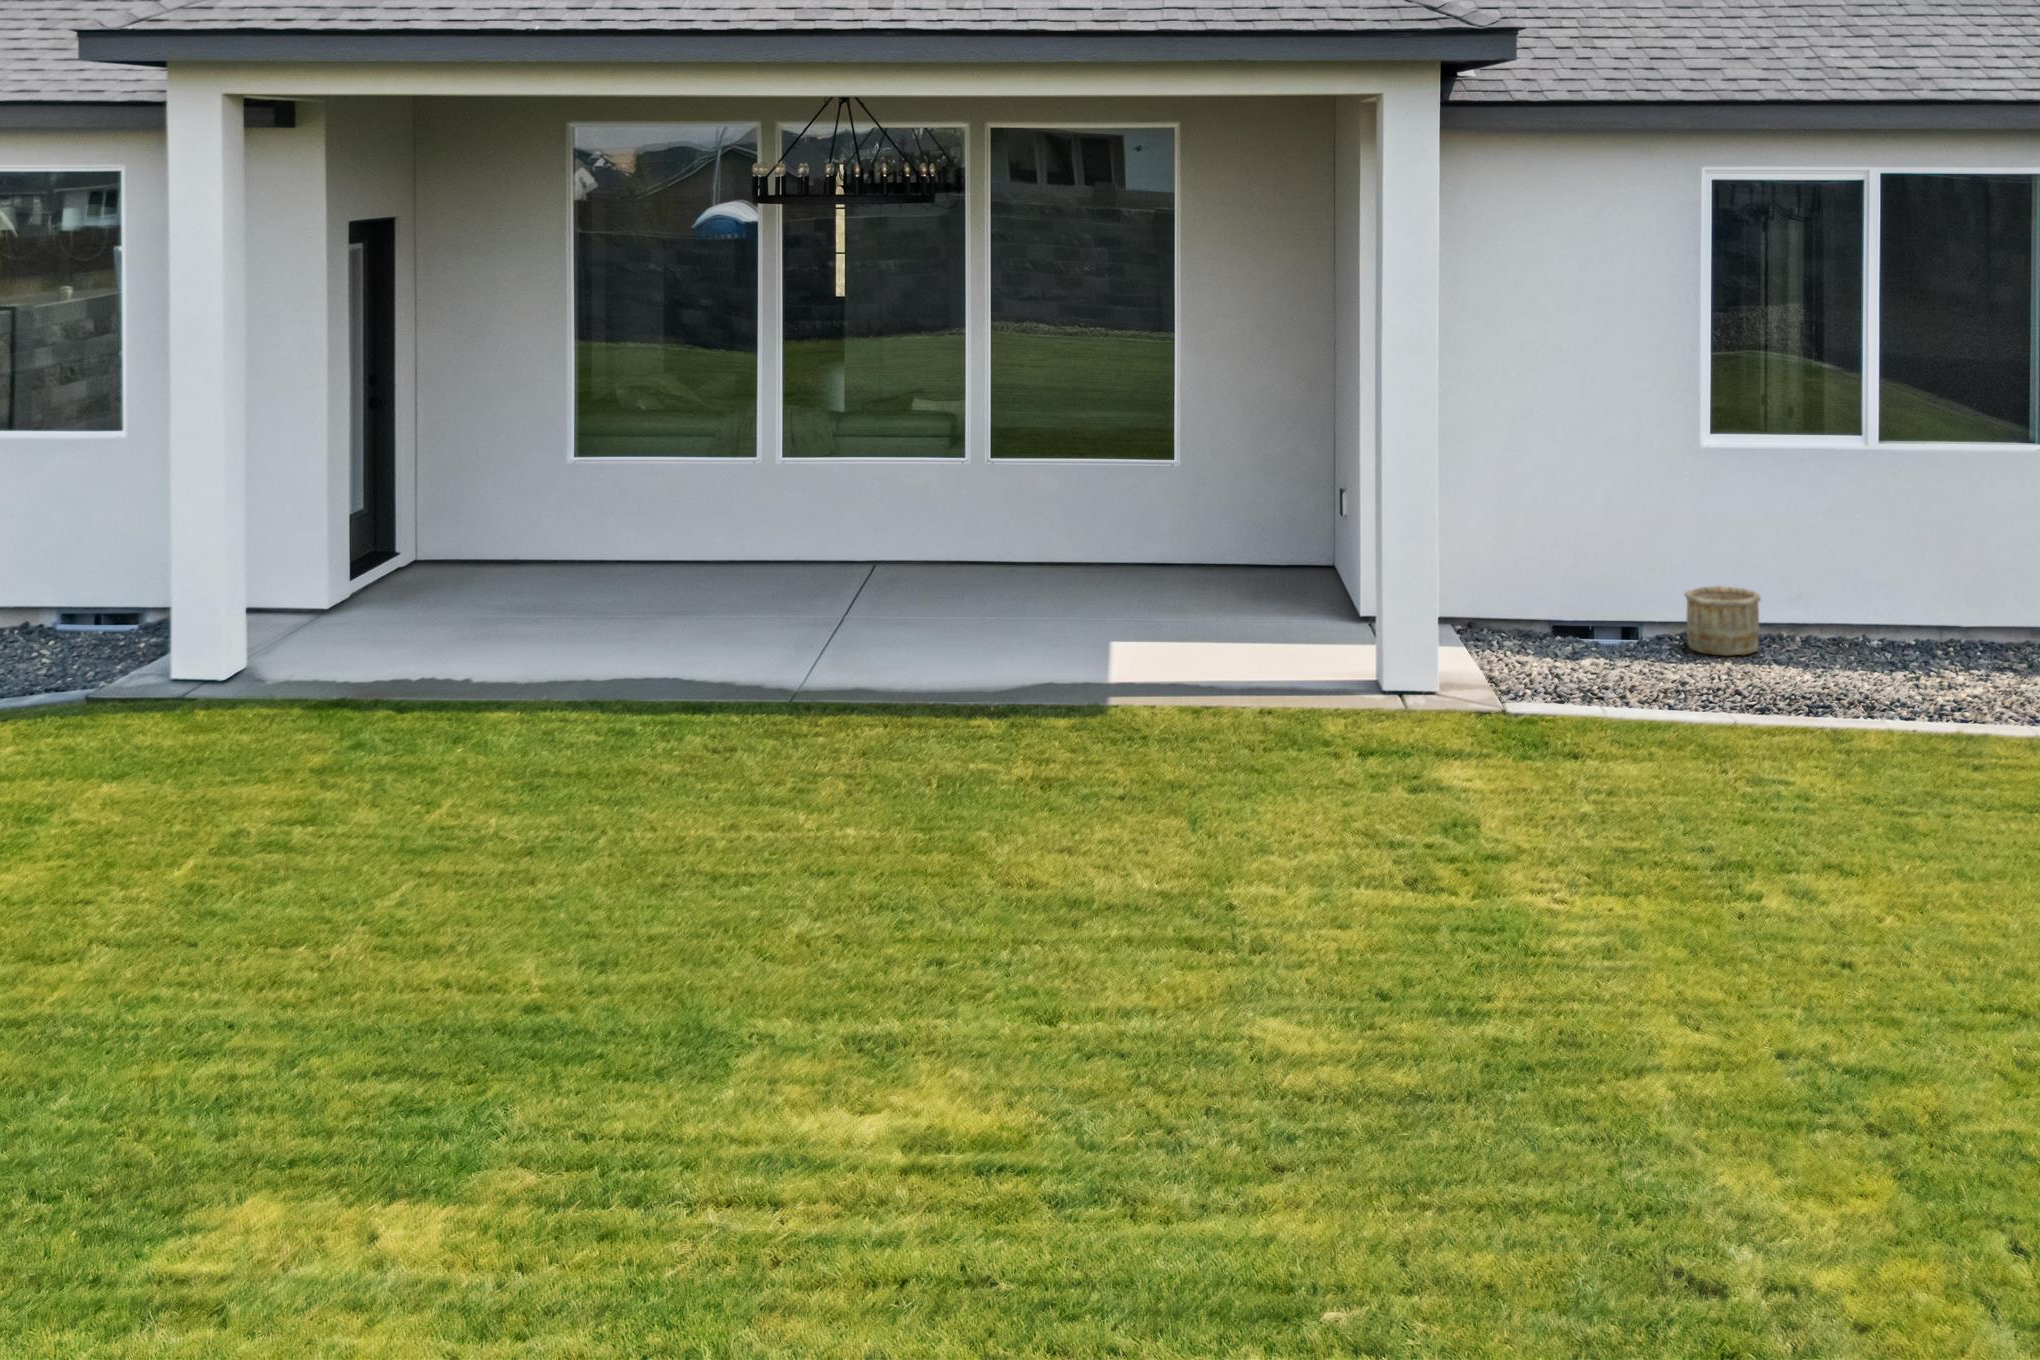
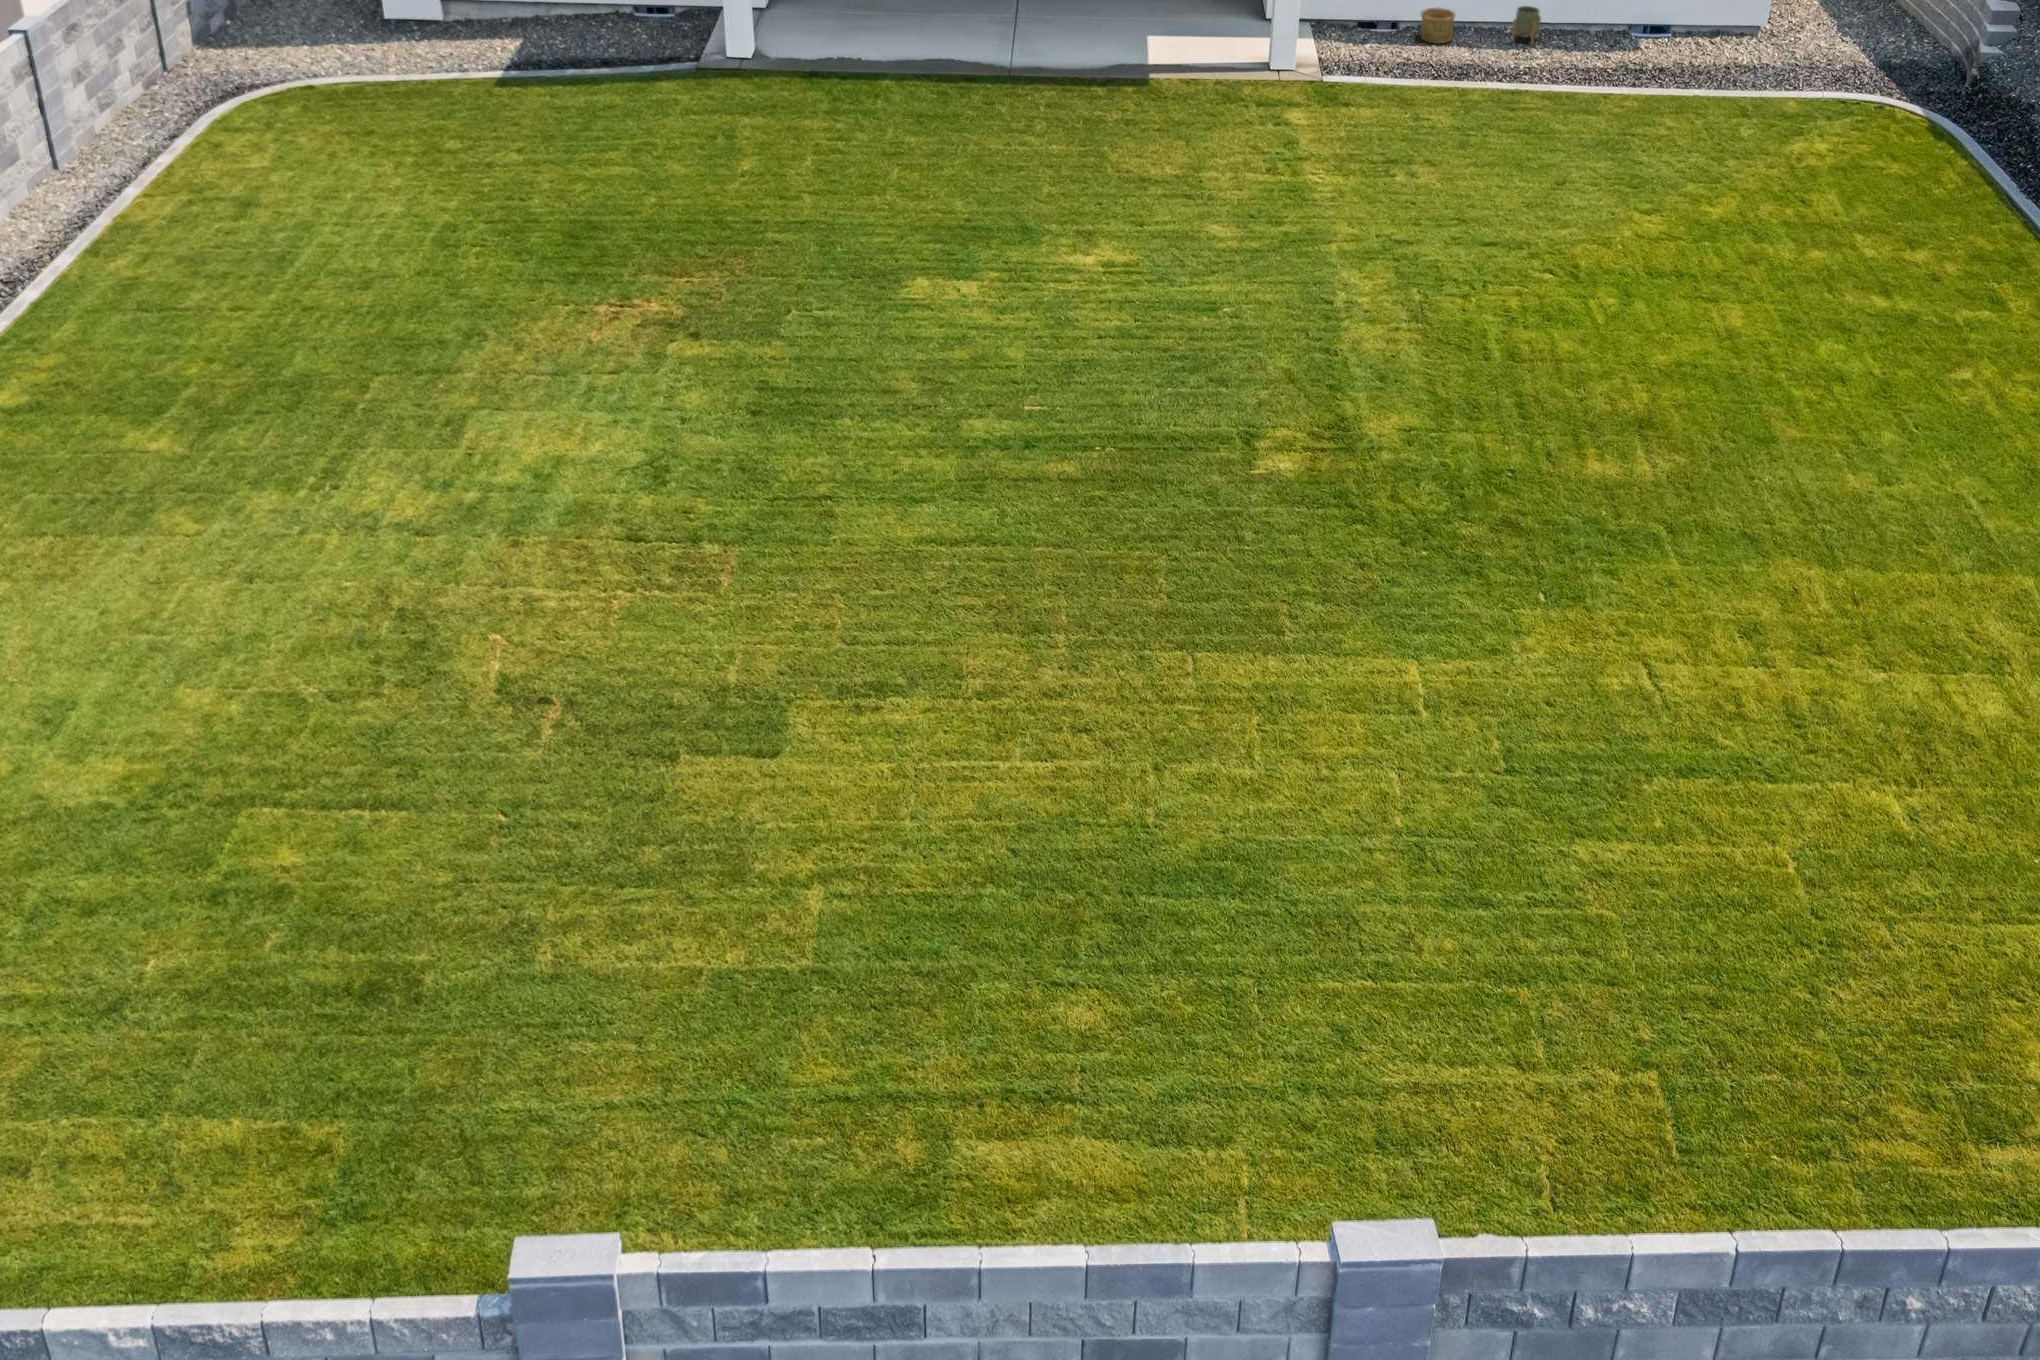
planter: none [1885,578,1941,657] -> present [1511,6,1541,44]

